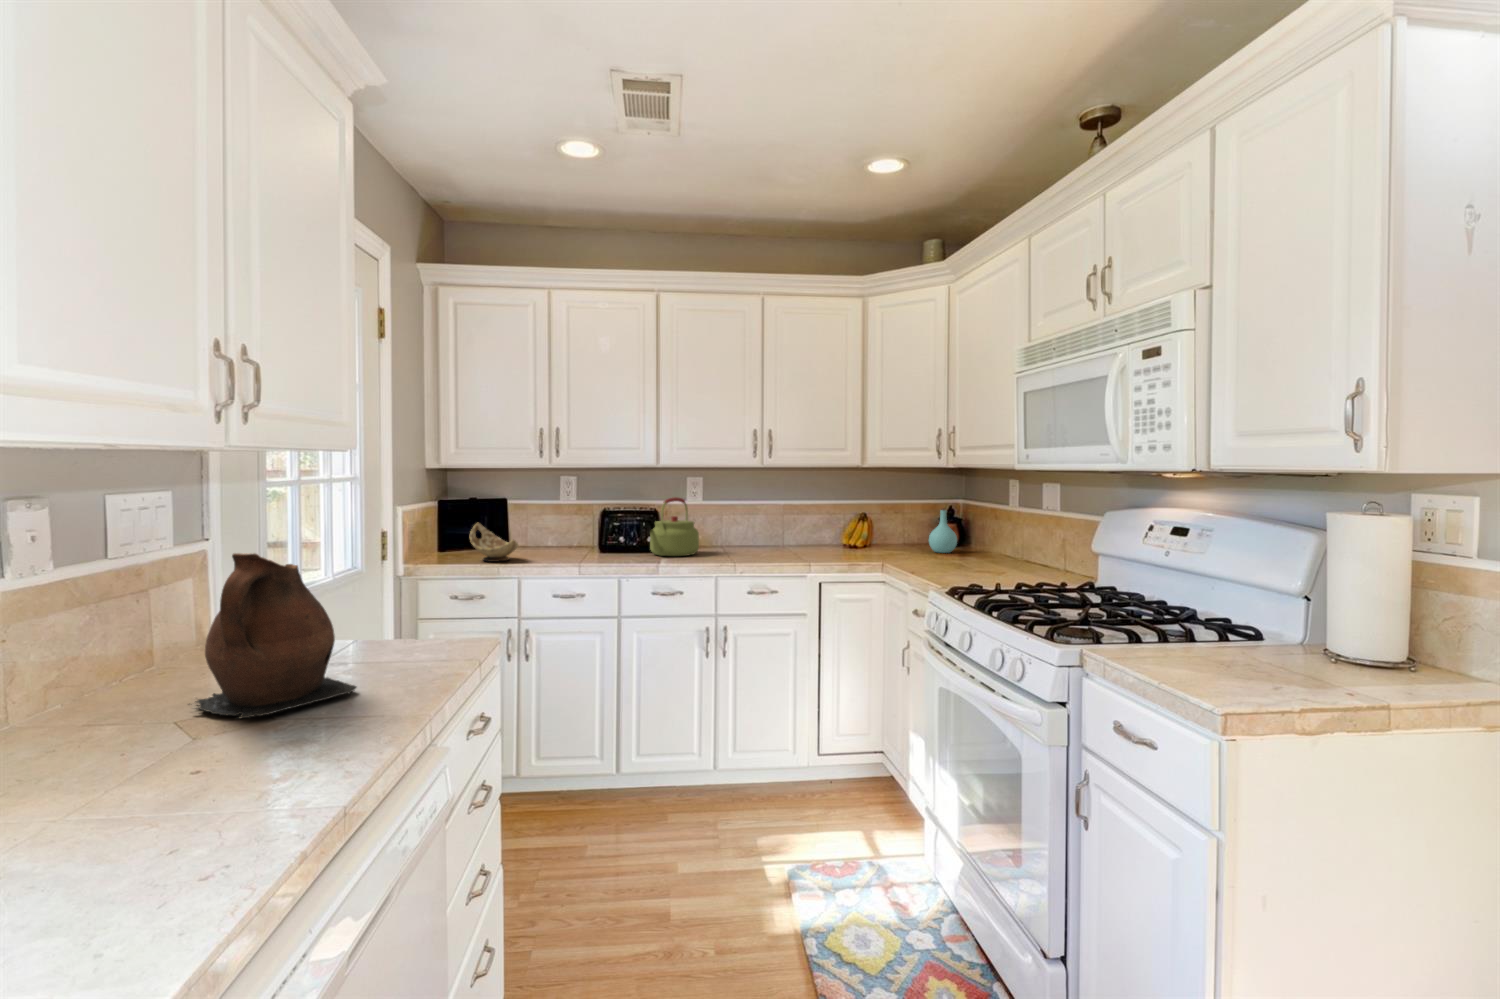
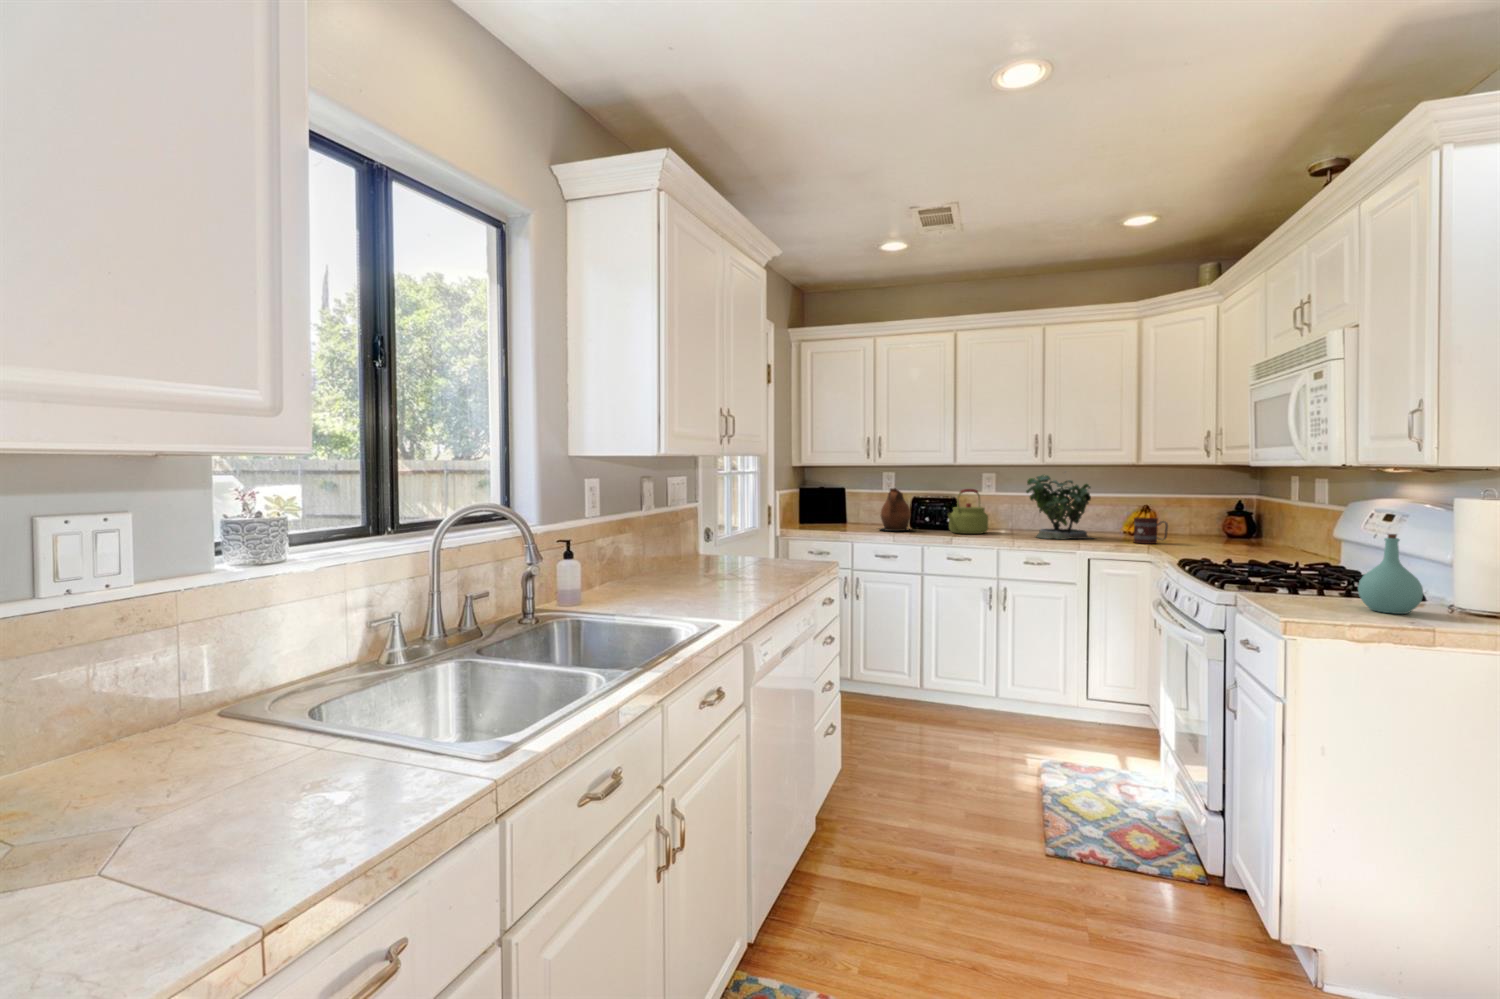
potted plant: none [743,475,826,560] -> present [1026,475,1092,539]
bottle: present [929,508,957,553] -> present [1358,534,1423,614]
decorative bowl: present [470,523,518,562] -> none [820,505,852,532]
mug: none [867,530,905,562] -> present [1134,517,1168,544]
ceramic pitcher: present [195,553,357,719] -> present [879,488,912,531]

